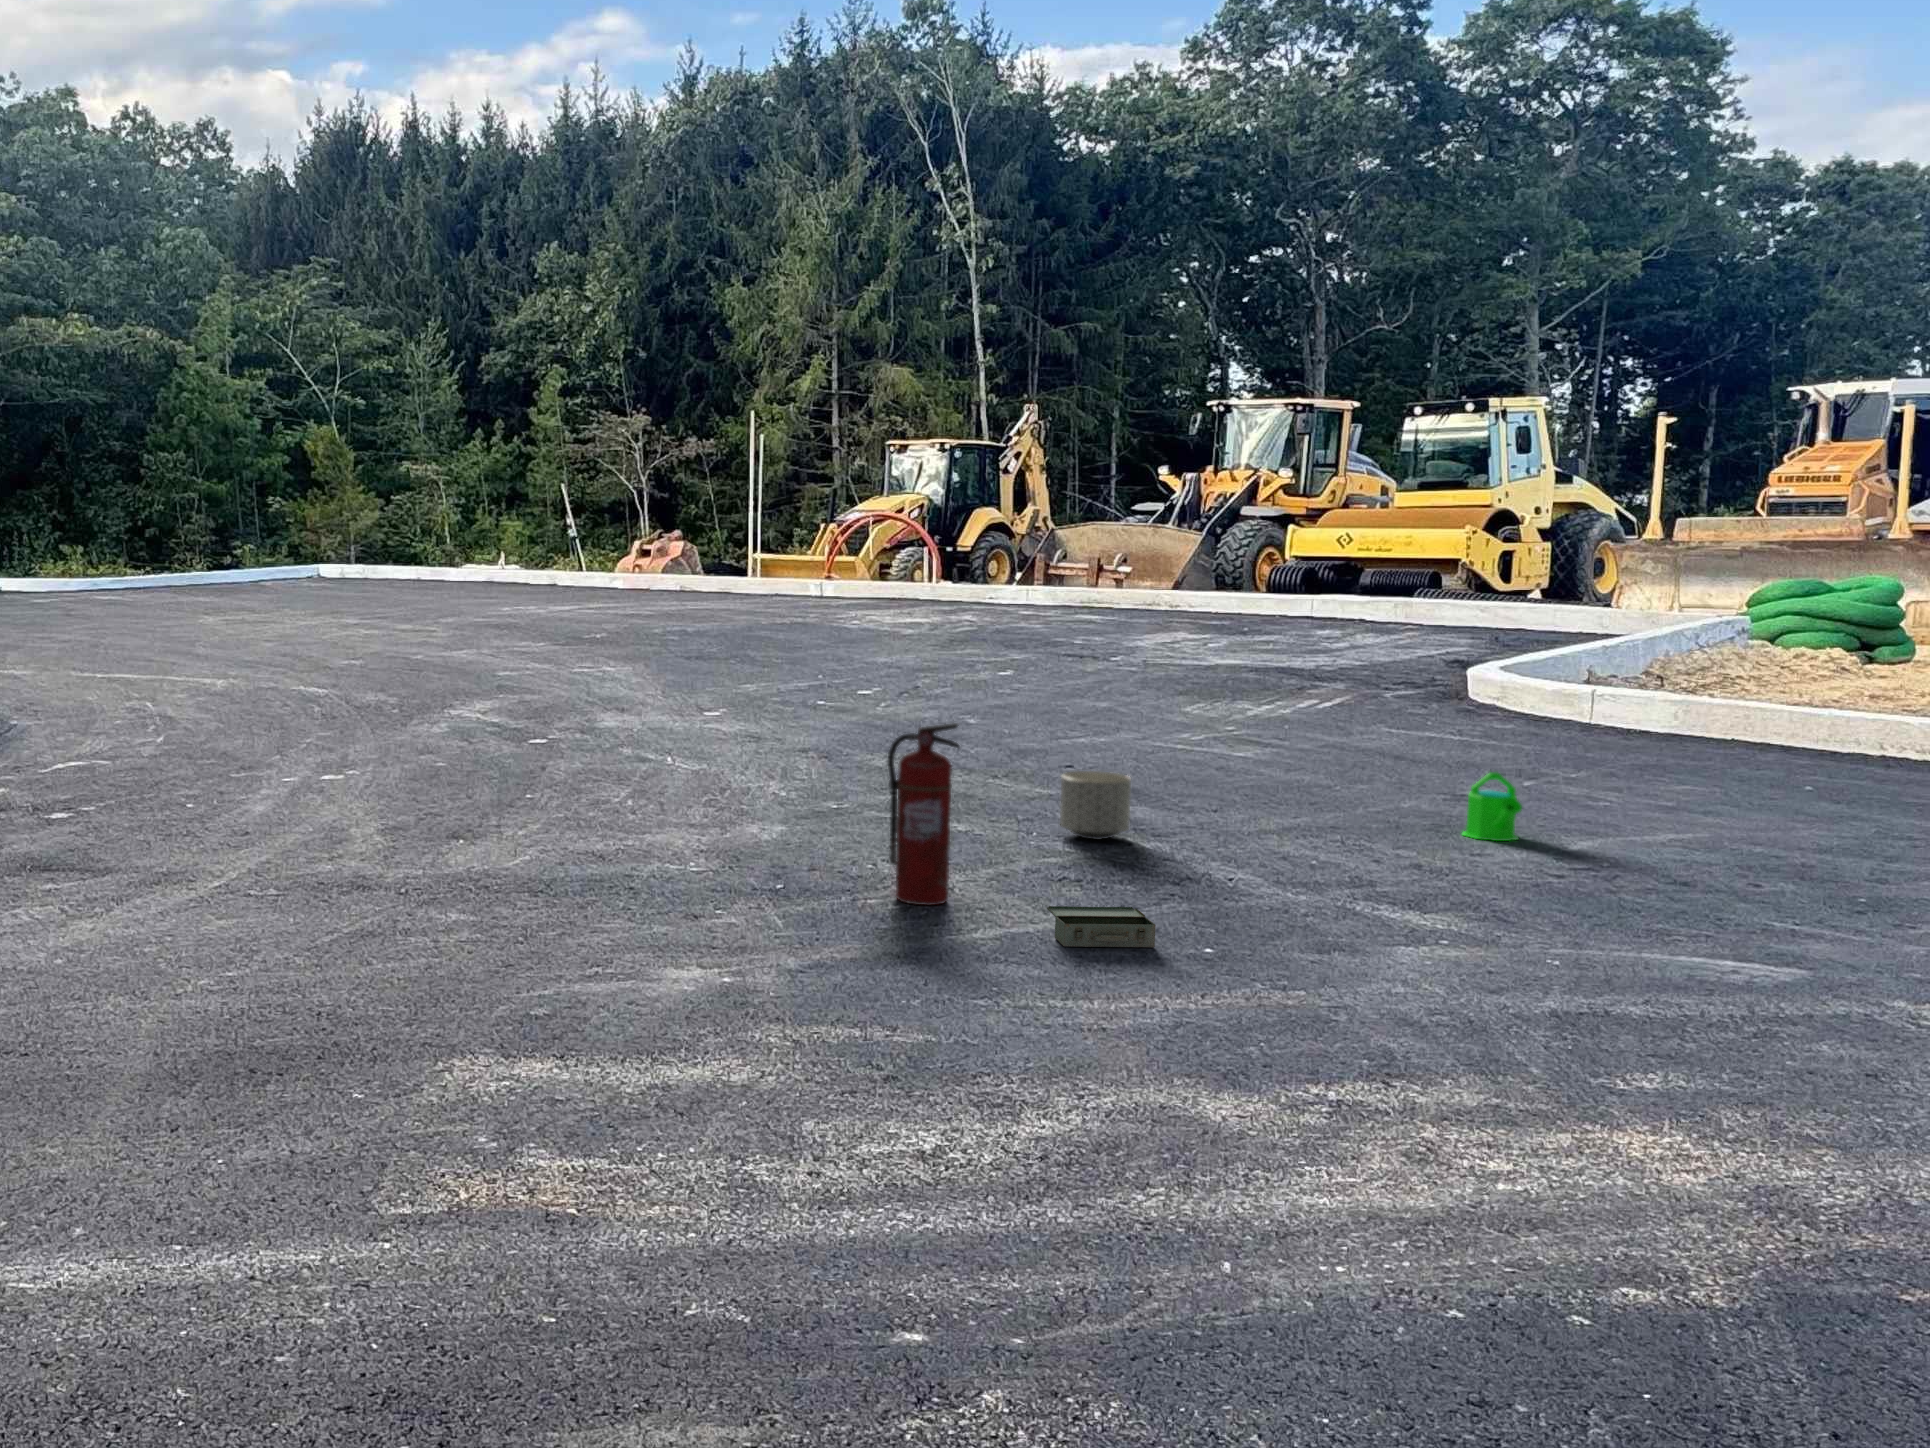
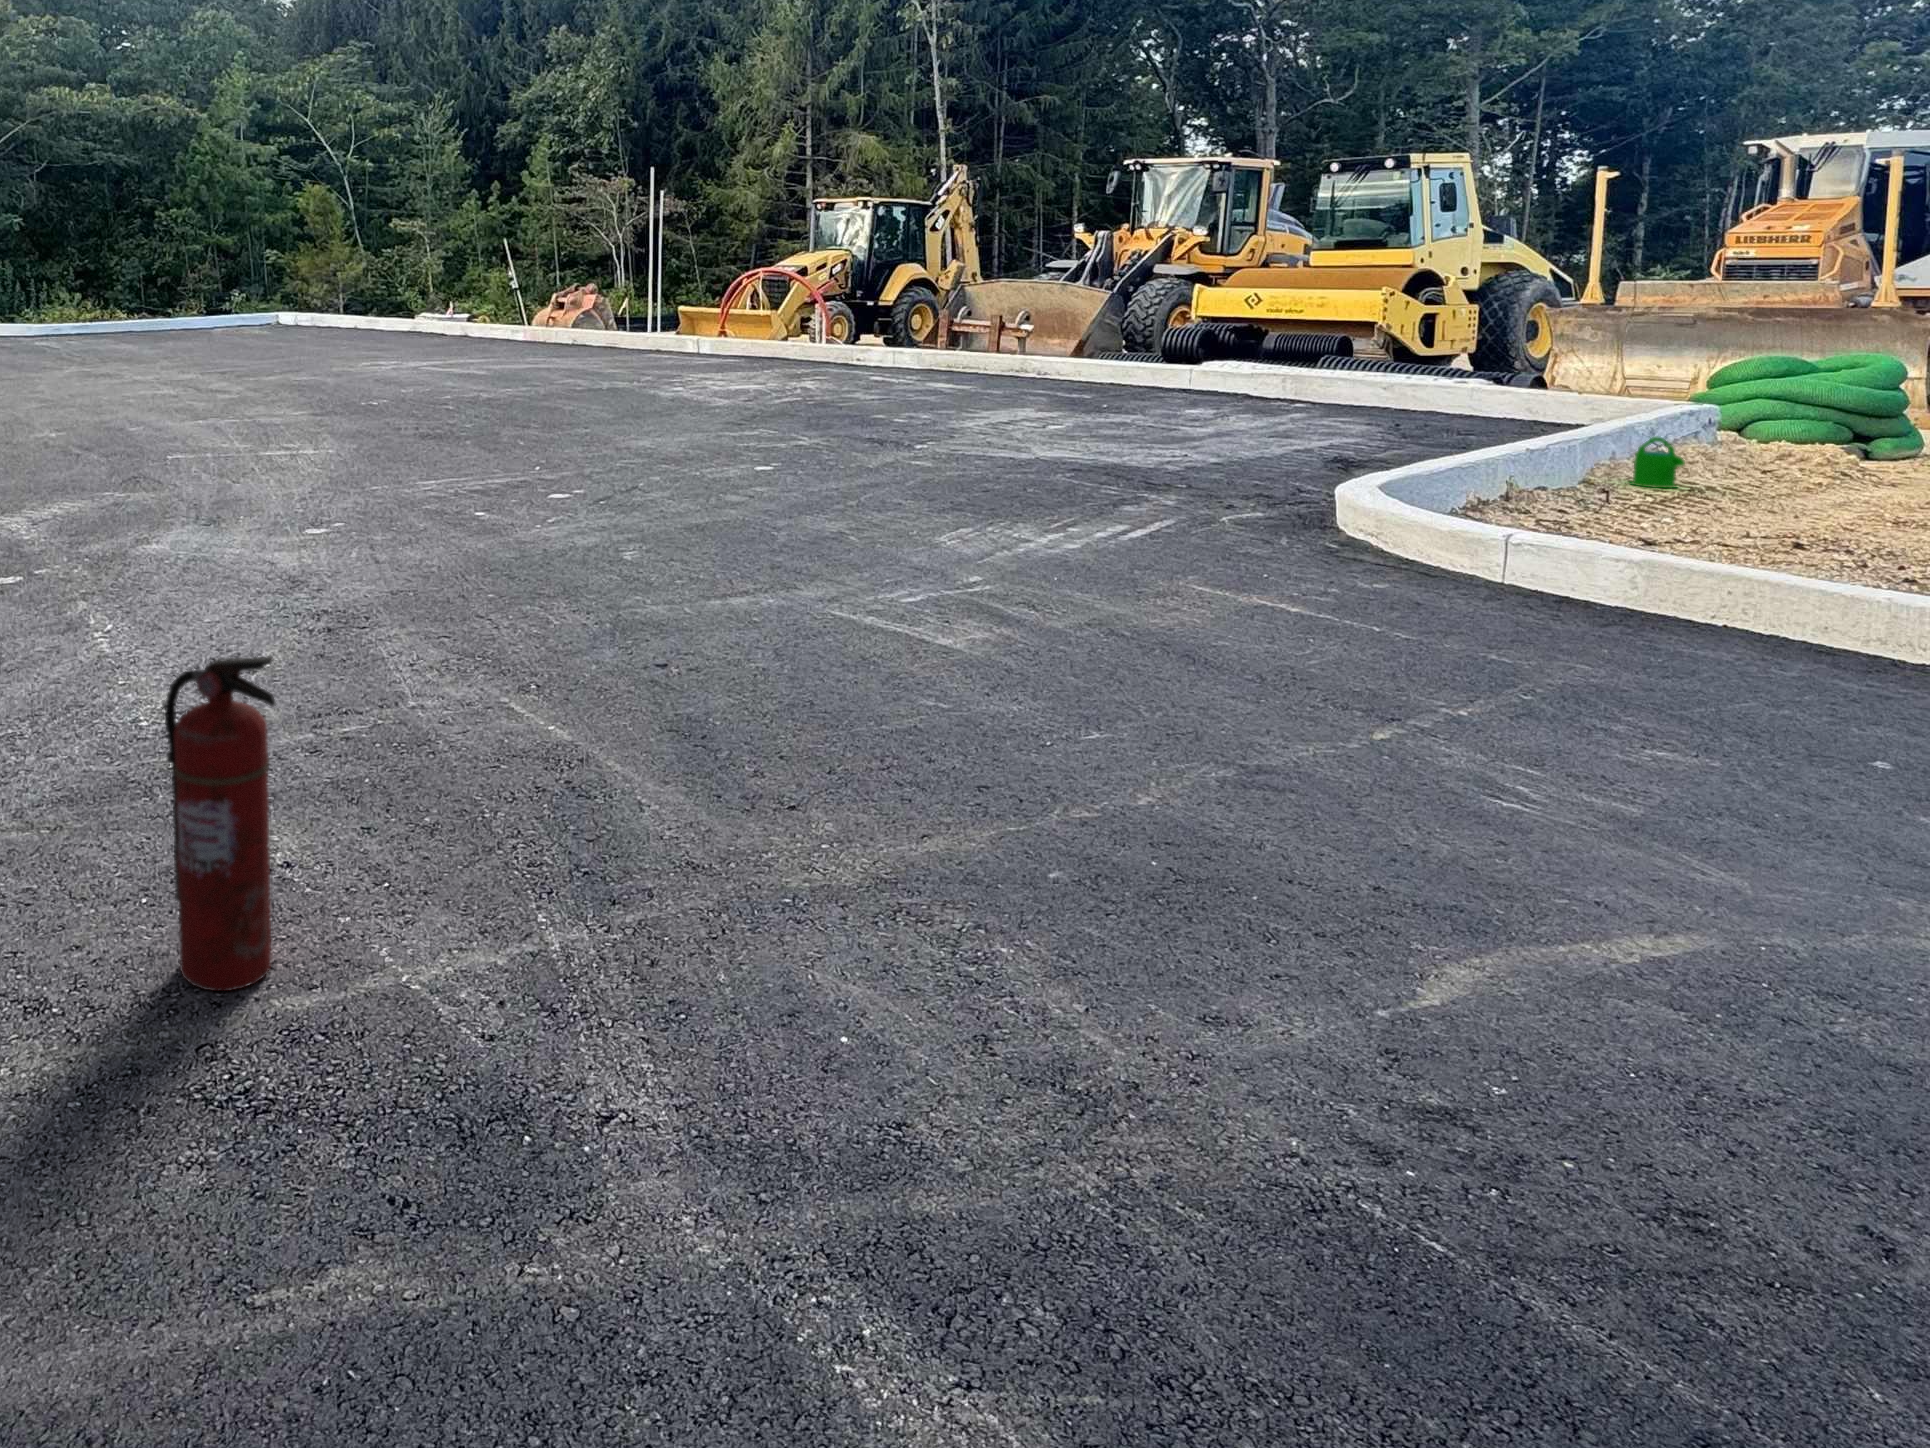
planter: present [1060,771,1131,840] -> none [632,673,737,791]
watering can: present [1463,772,1522,841] -> present [1631,437,1685,488]
toolbox: present [1047,906,1156,947] -> none [317,1062,515,1210]

